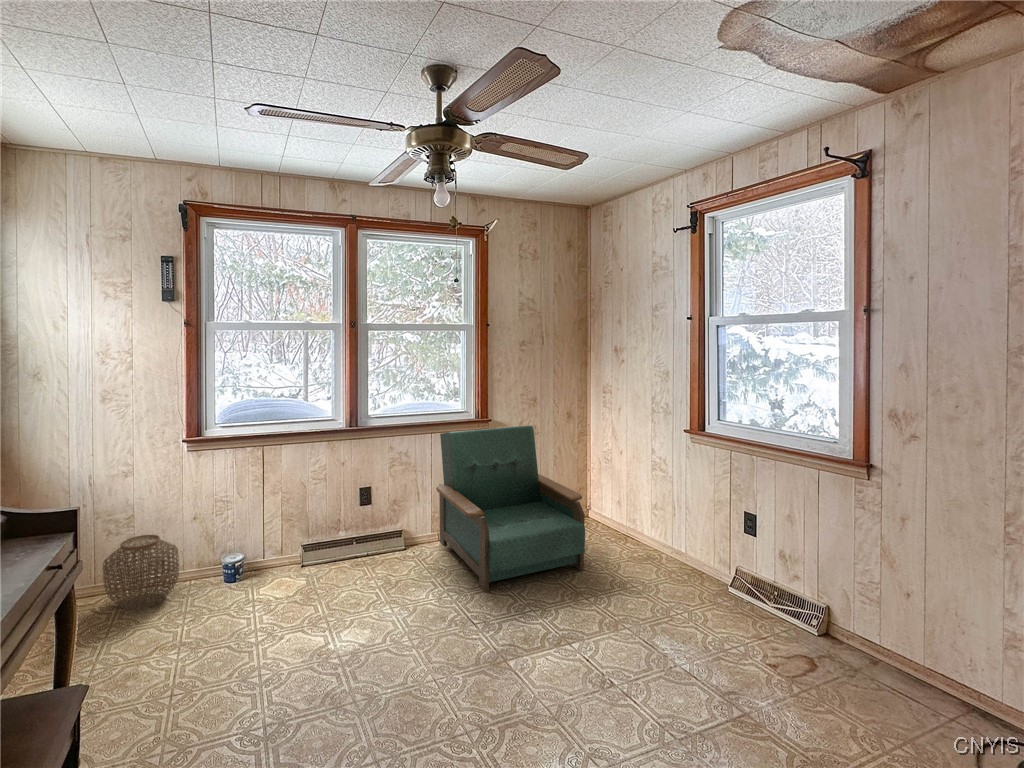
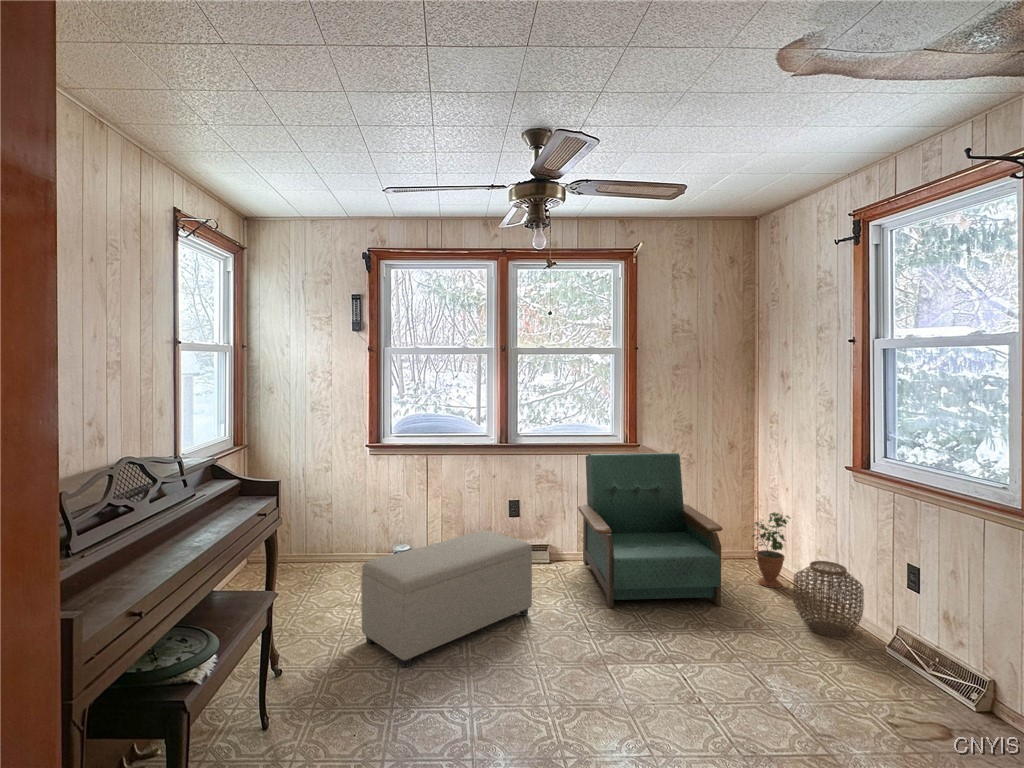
potted plant: none [598,471,631,544] -> present [752,512,790,588]
ottoman: none [199,530,408,725] -> present [361,531,532,667]
woven basket: present [103,535,179,610] -> present [793,561,864,637]

